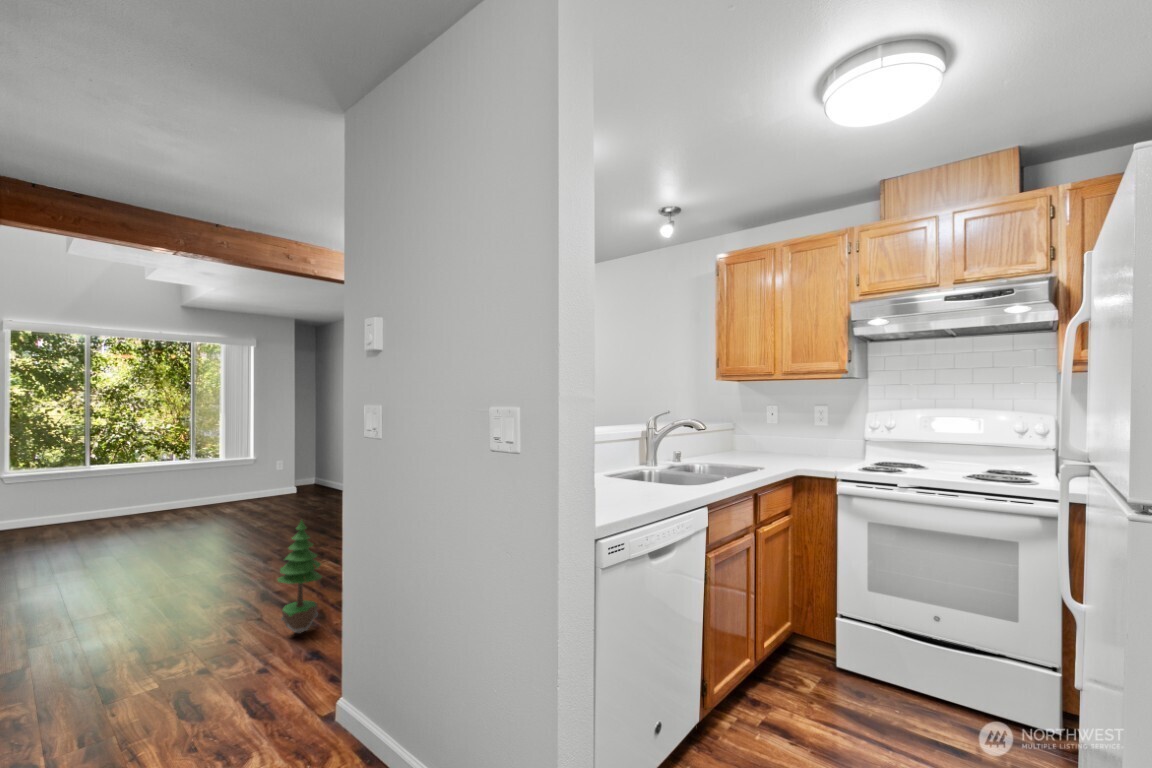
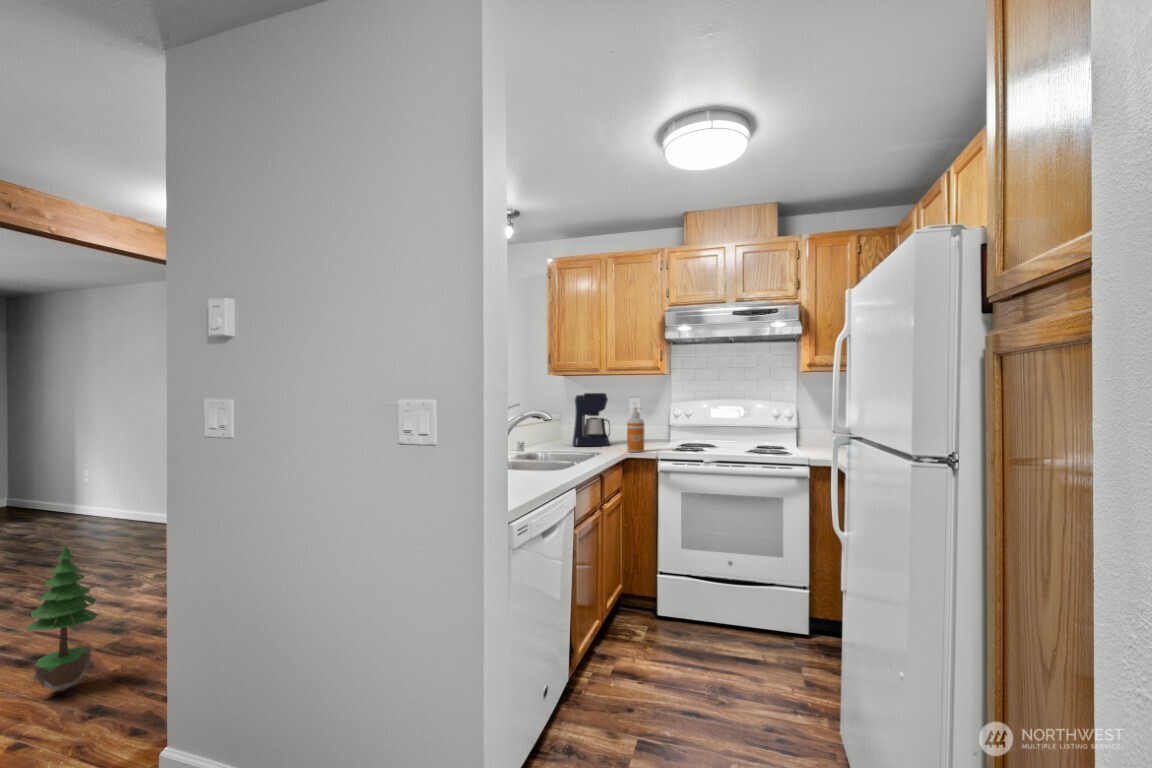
coffee maker: none [742,399,789,460] -> present [572,393,611,446]
soap dispenser: none [801,417,823,470] -> present [627,408,644,452]

